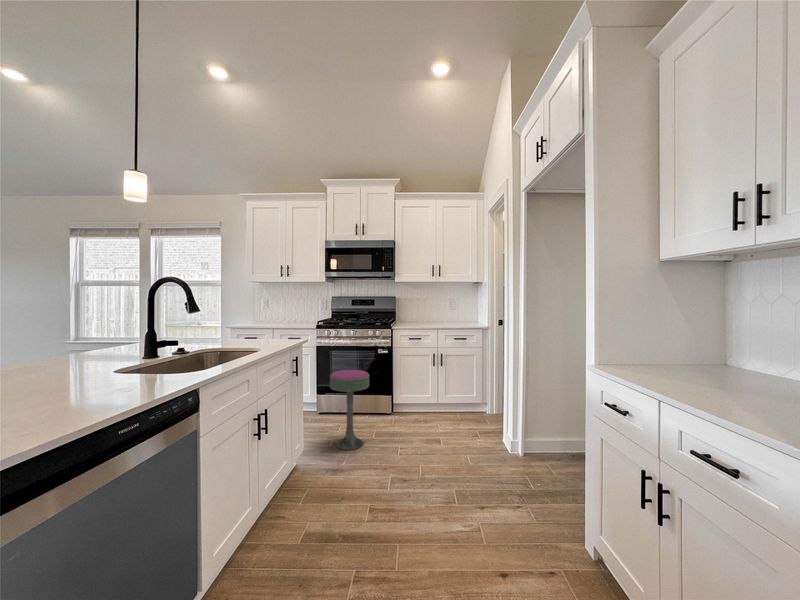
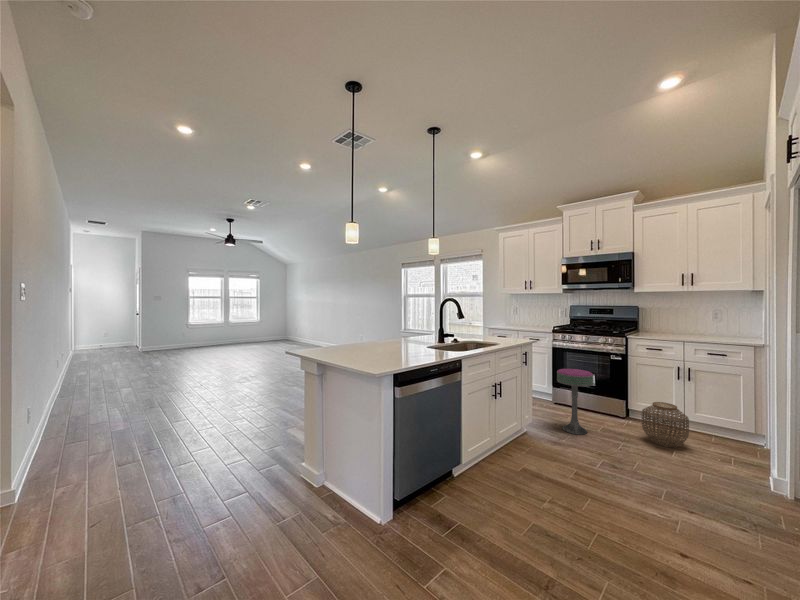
woven basket: none [412,392,449,437] -> present [642,402,689,447]

